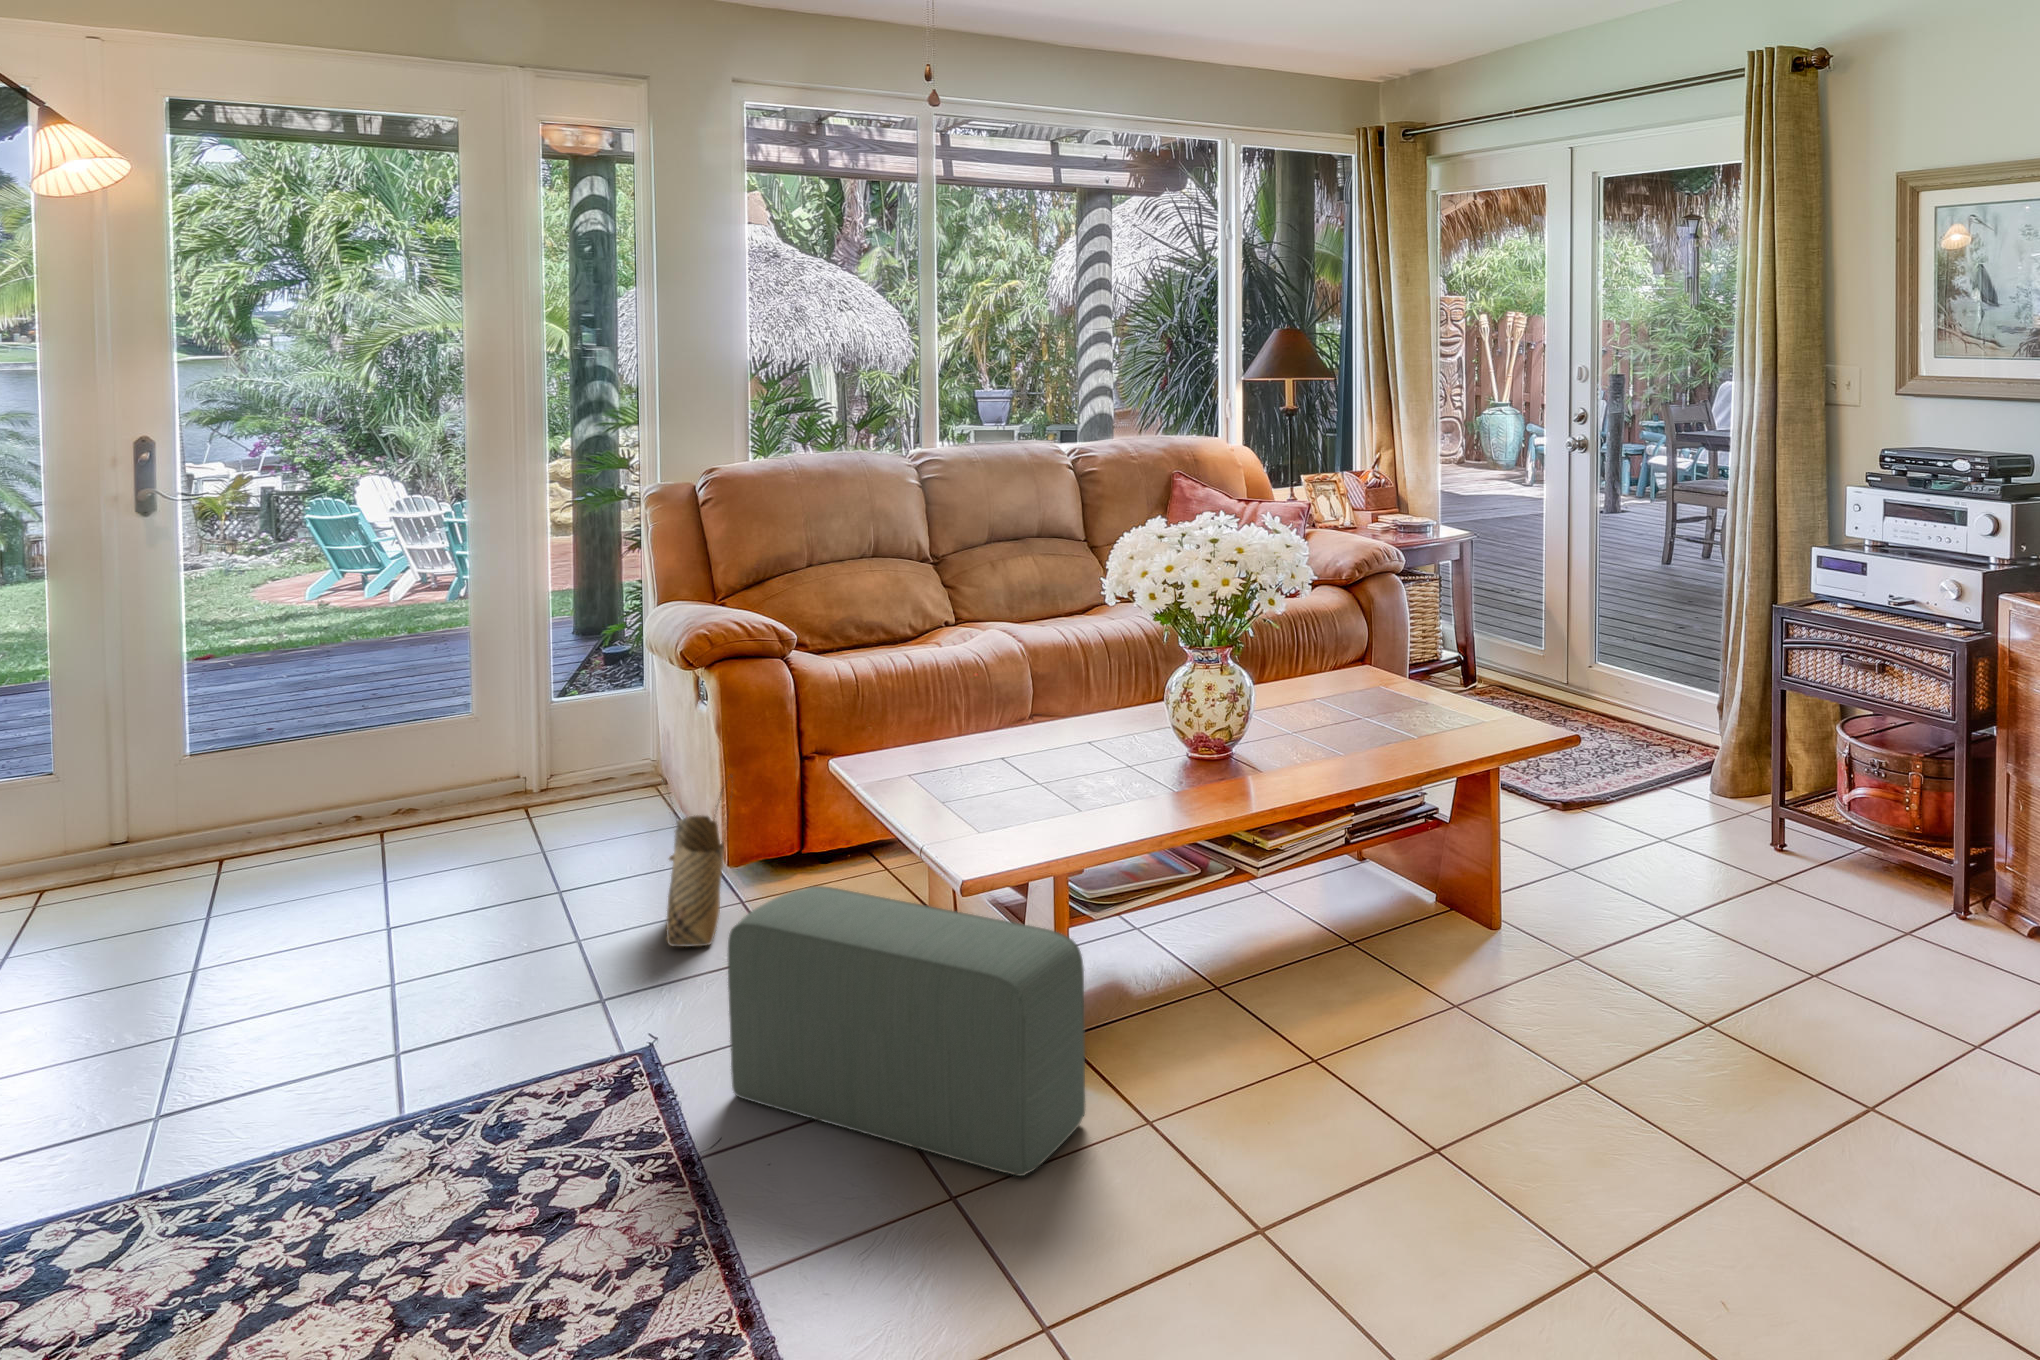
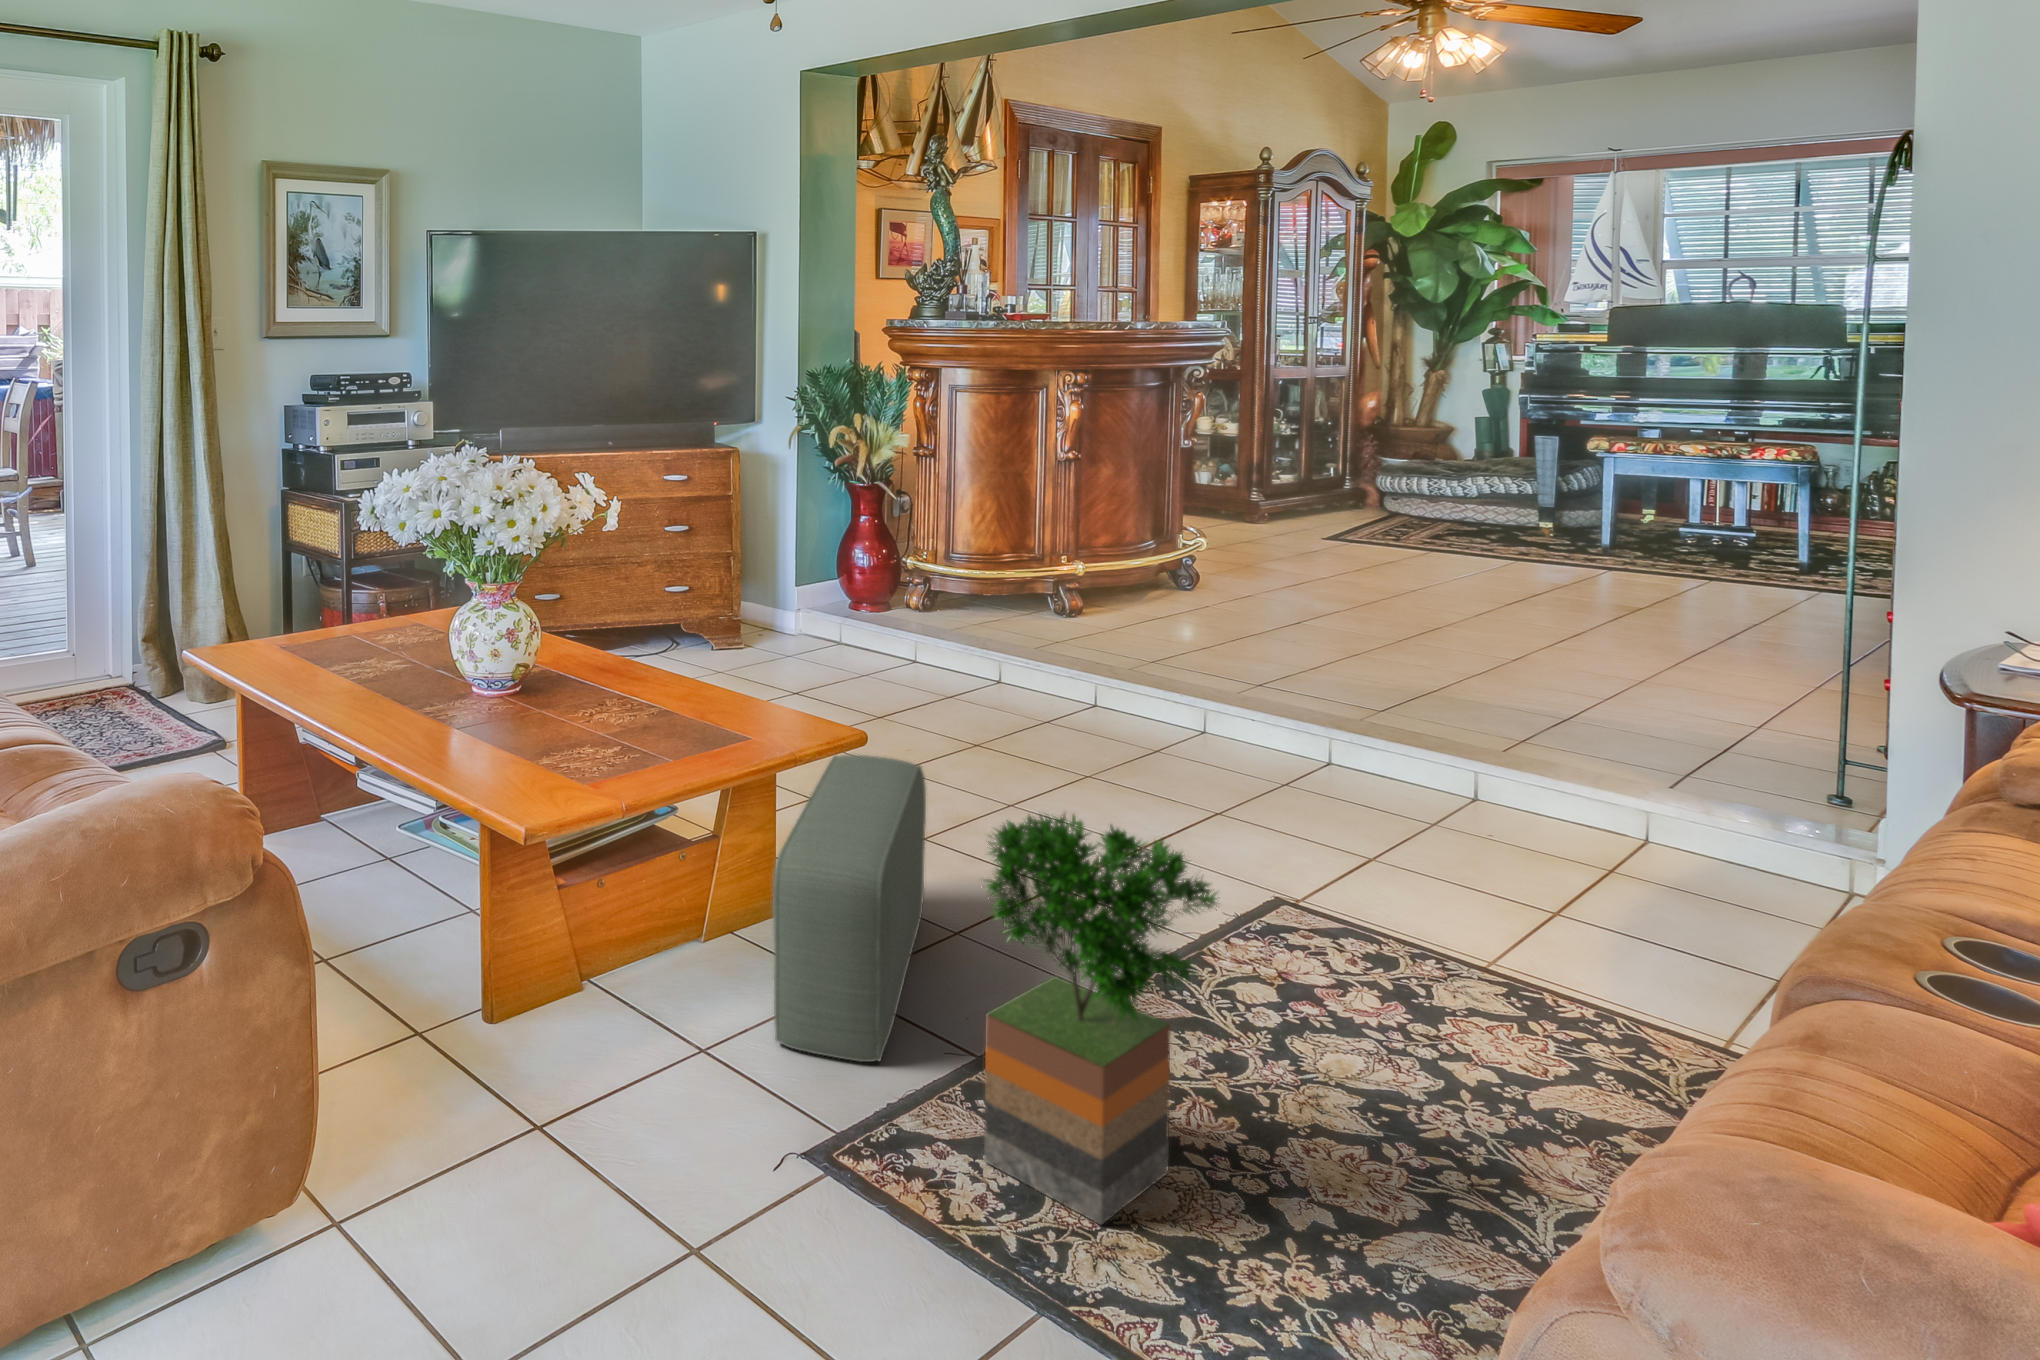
woven basket: present [662,777,732,947] -> none [365,950,546,1257]
potted tree: none [360,852,612,1223] -> present [984,815,1217,1225]

